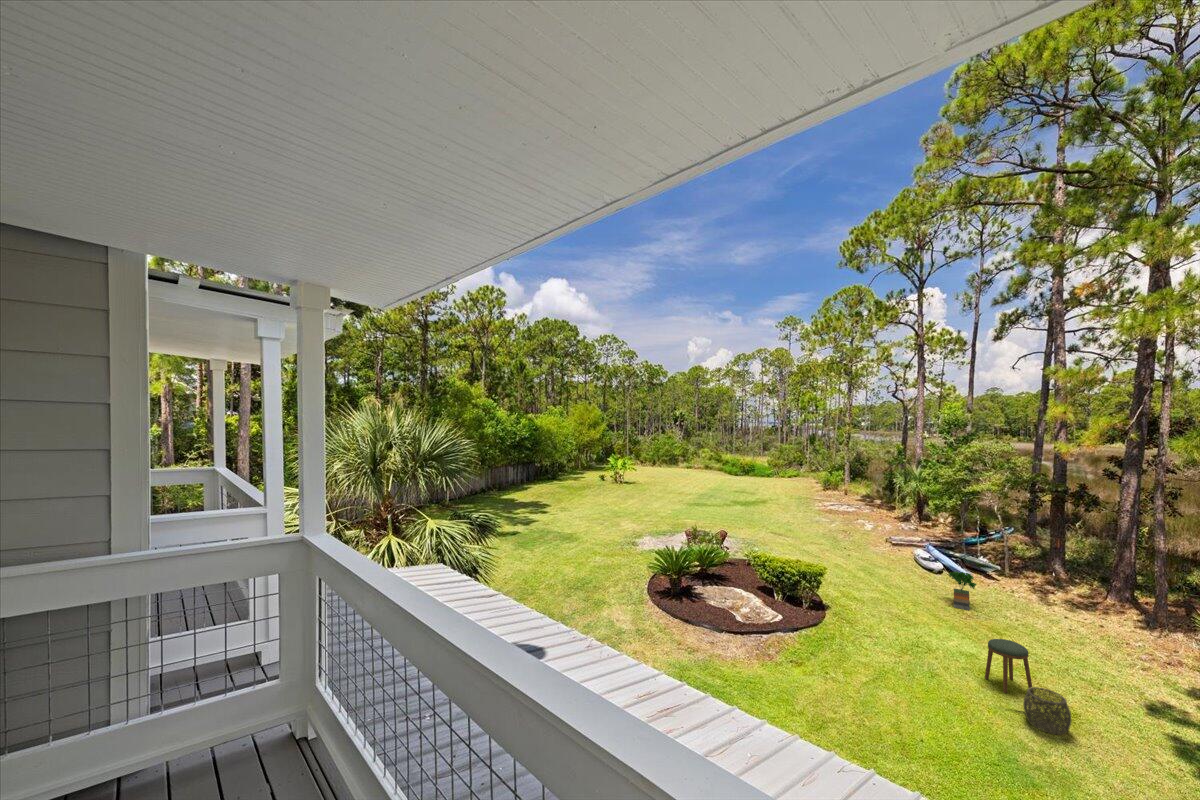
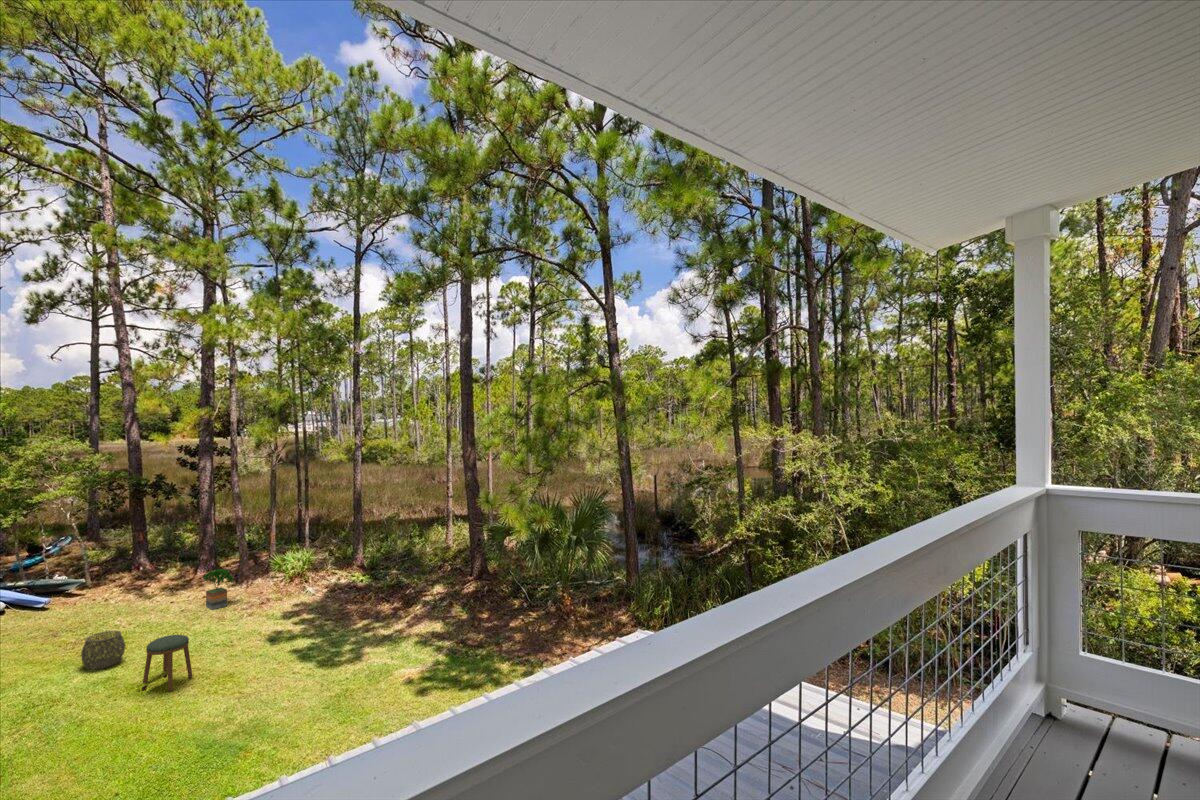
potted tree: present [949,571,976,610] -> present [203,569,234,610]
woven basket: present [1023,687,1071,735] -> present [81,631,125,670]

